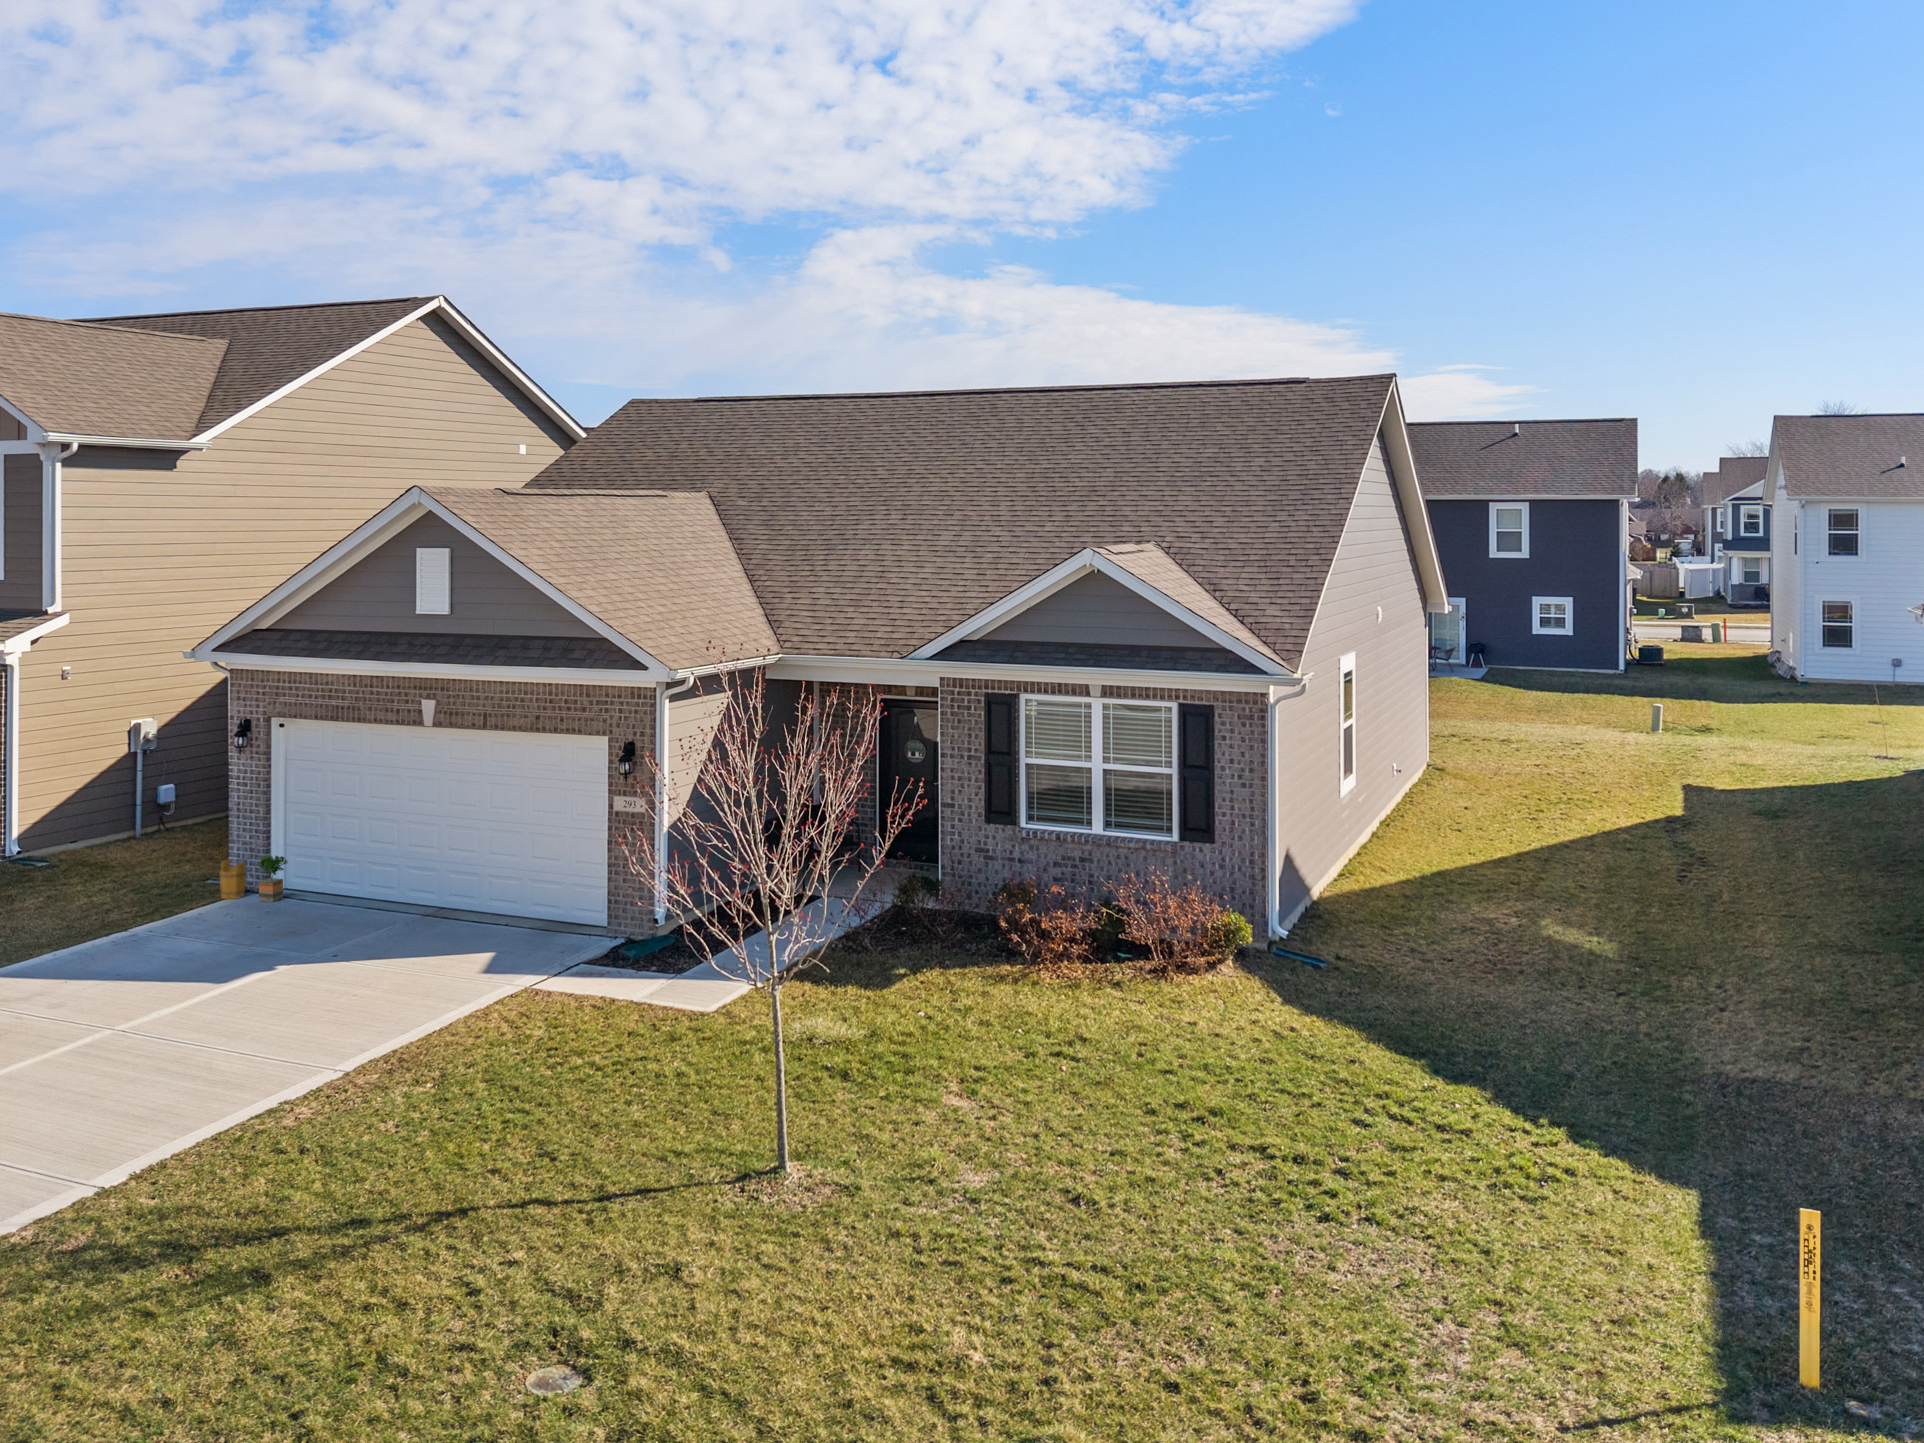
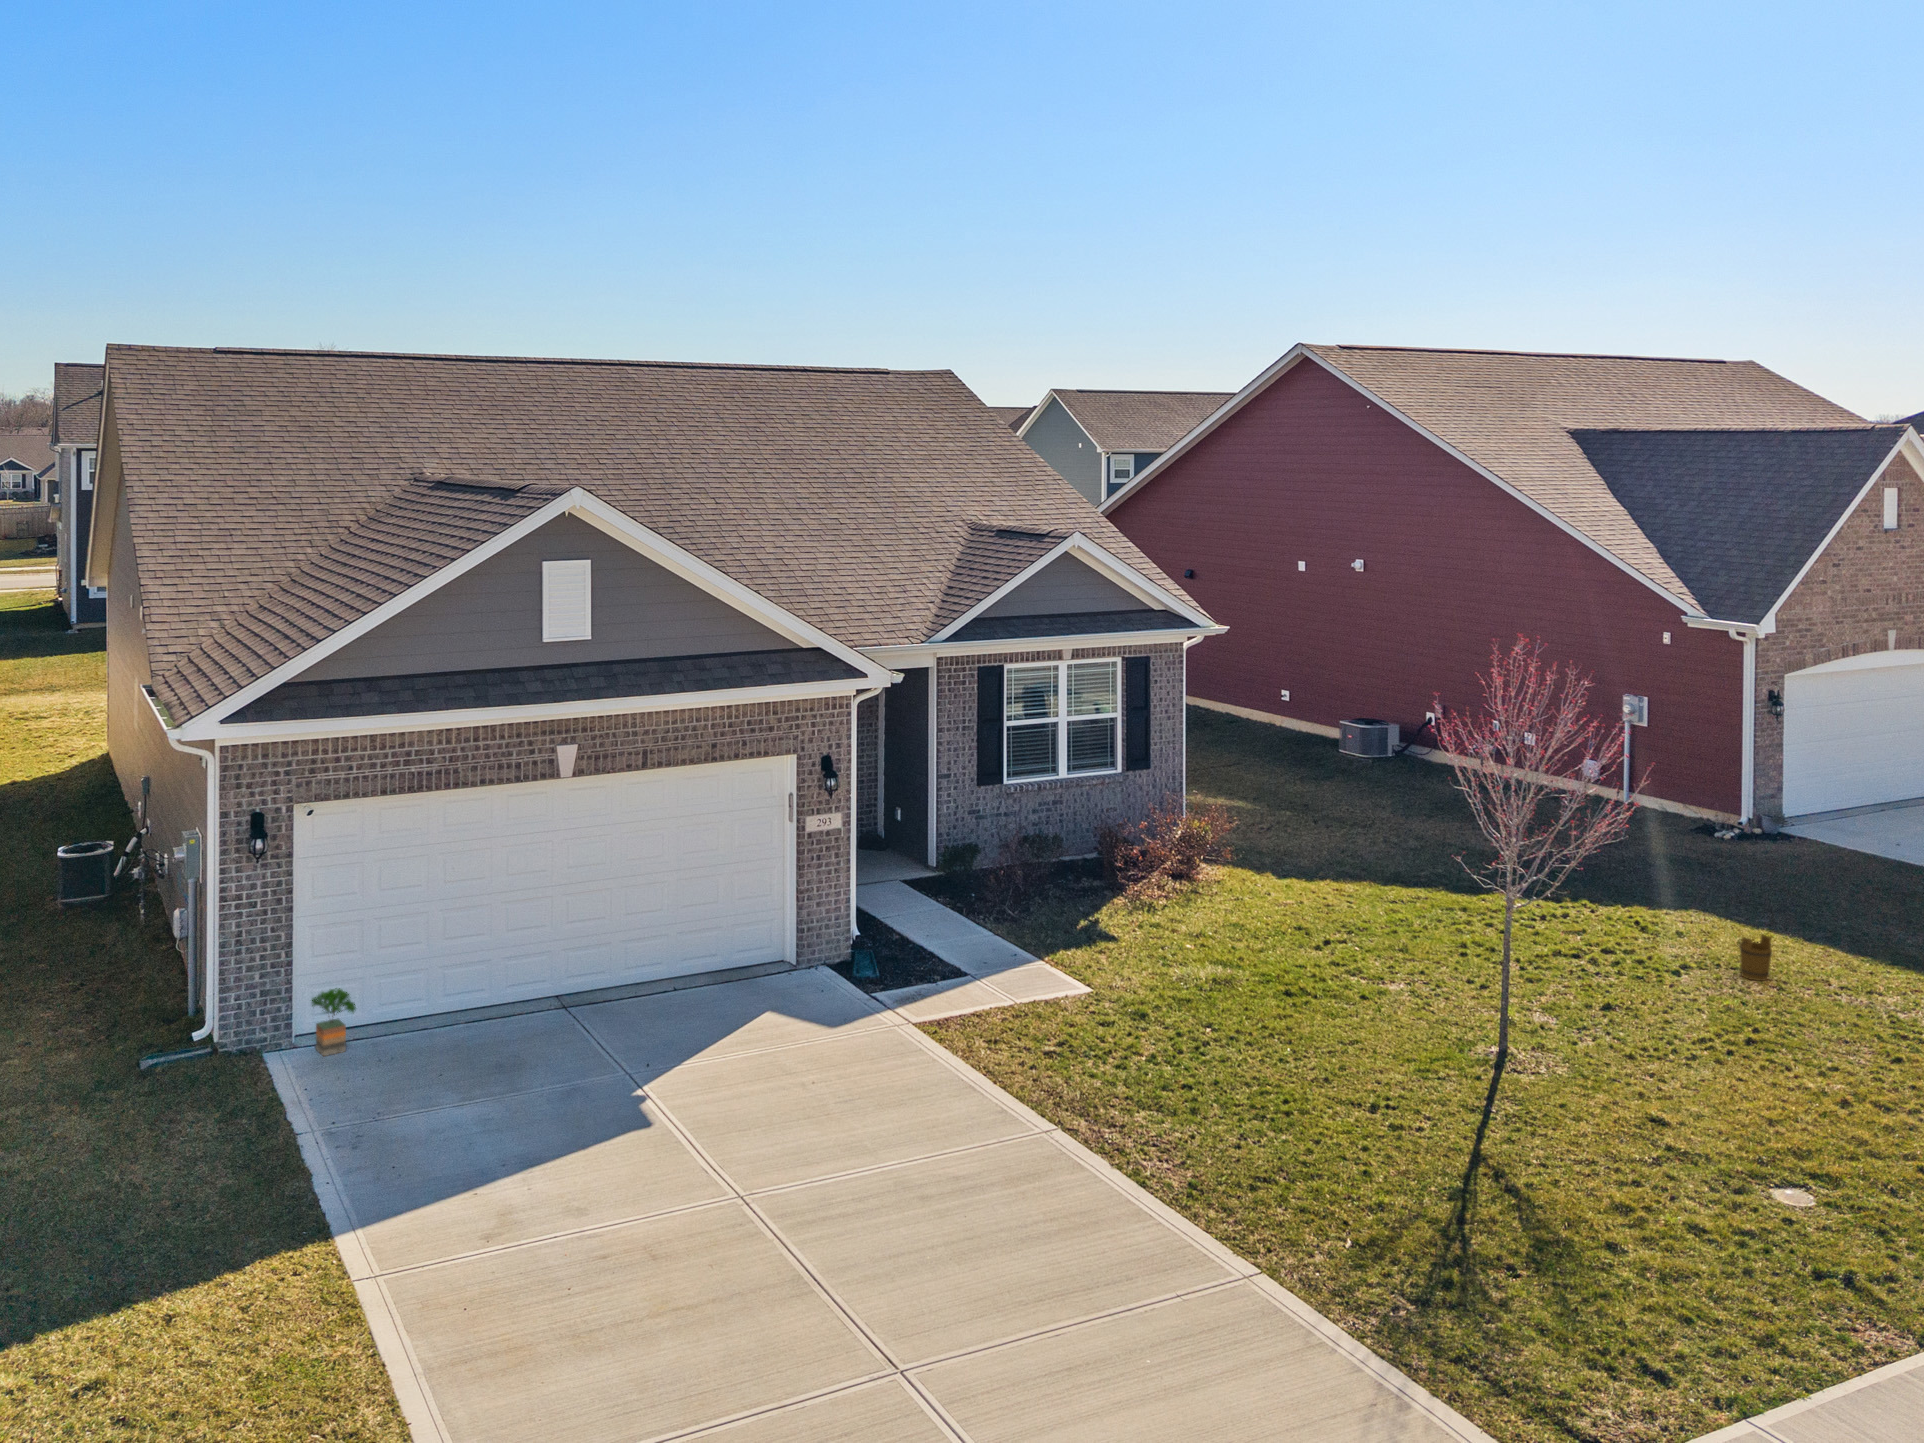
bucket: present [220,860,247,899] -> present [1738,935,1772,981]

